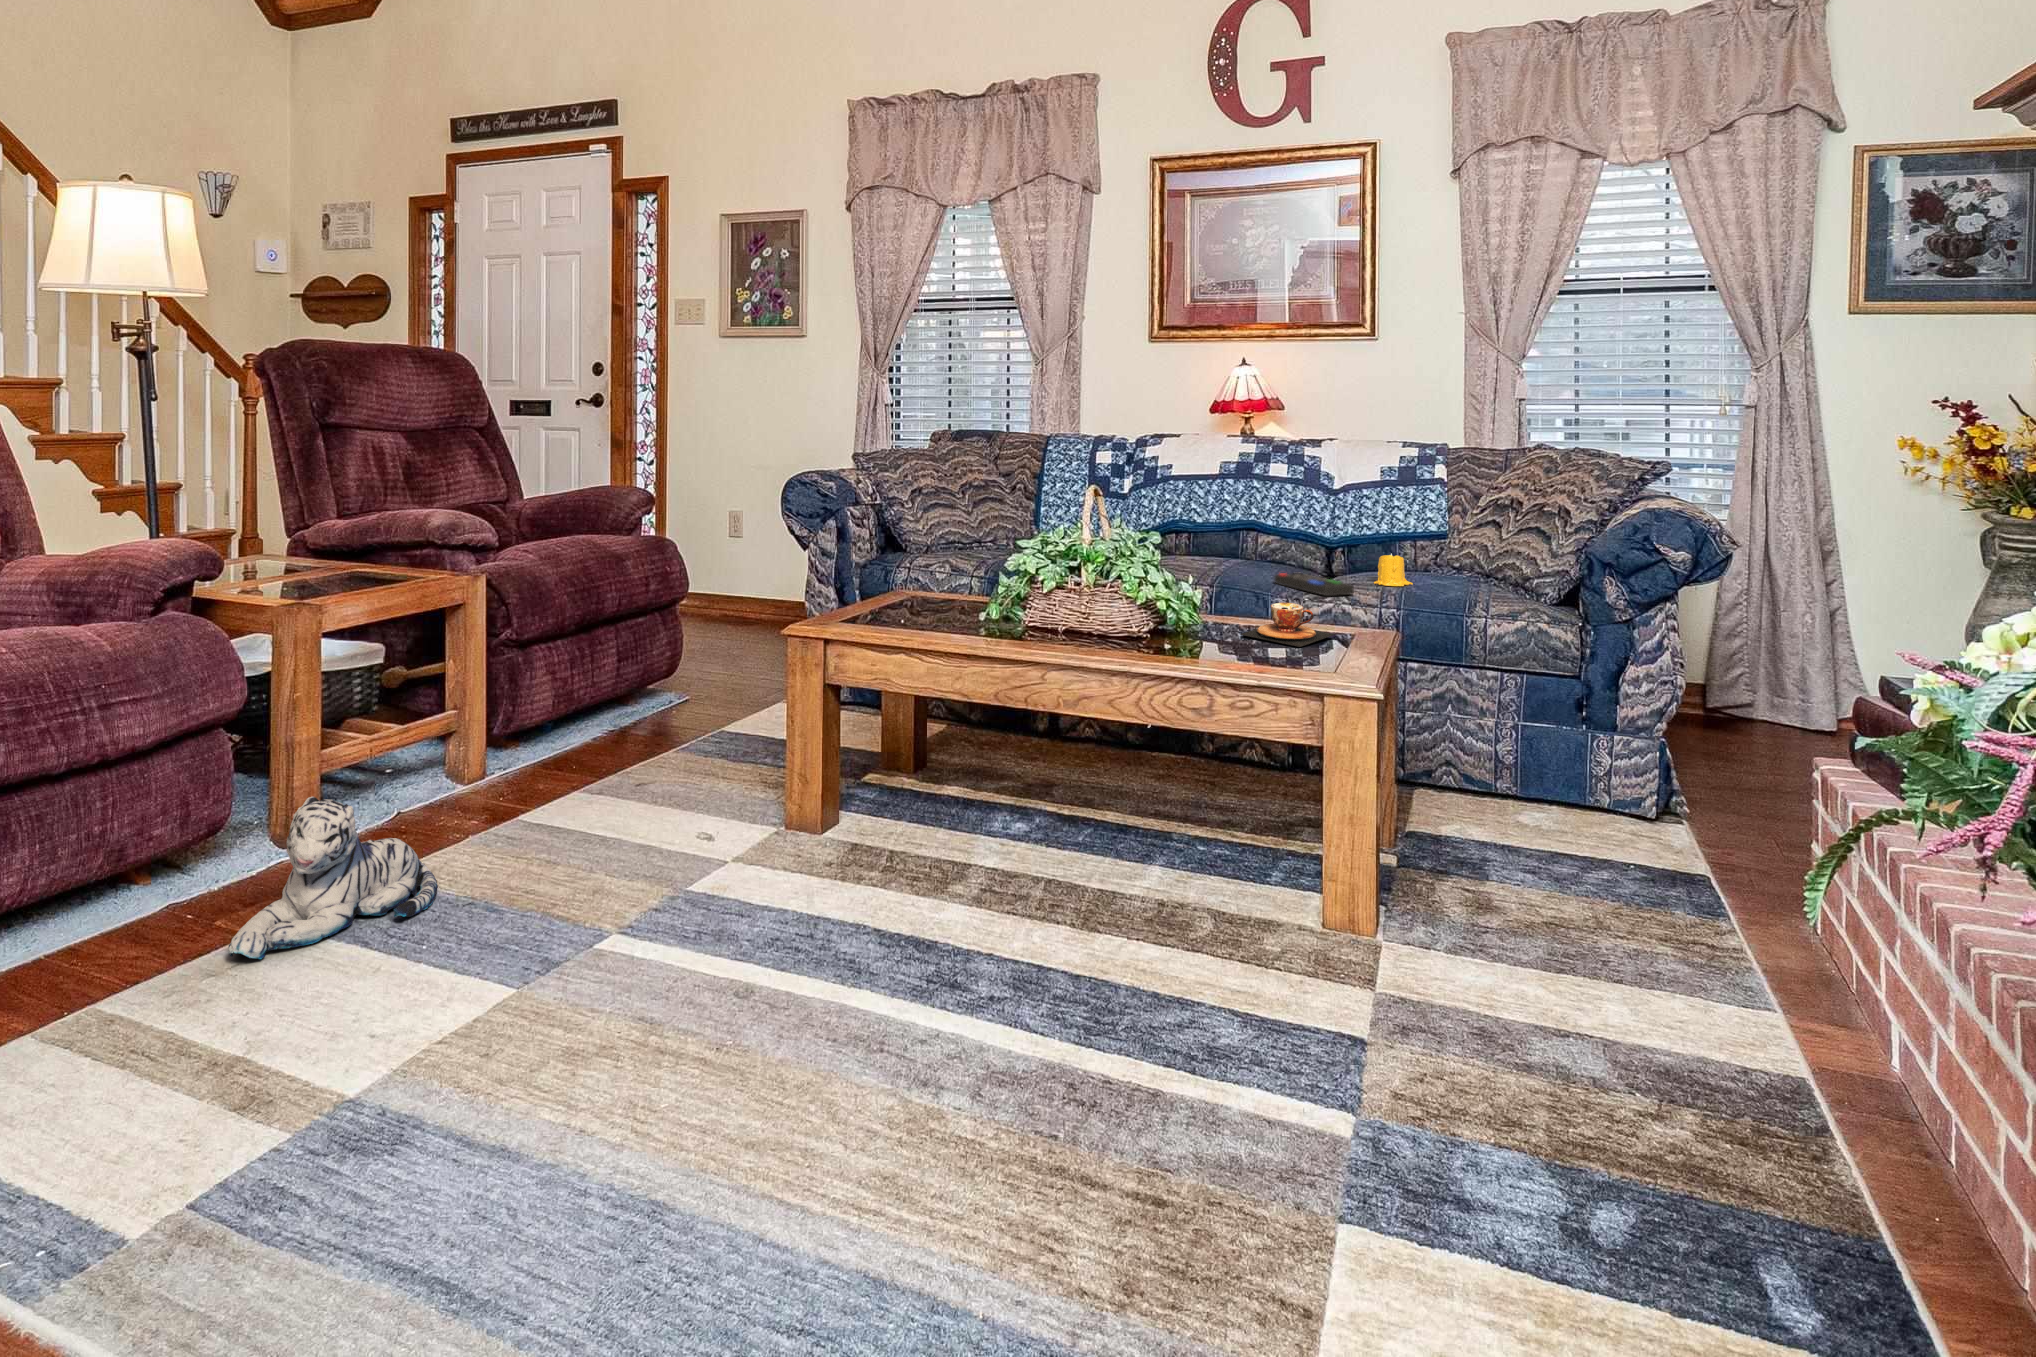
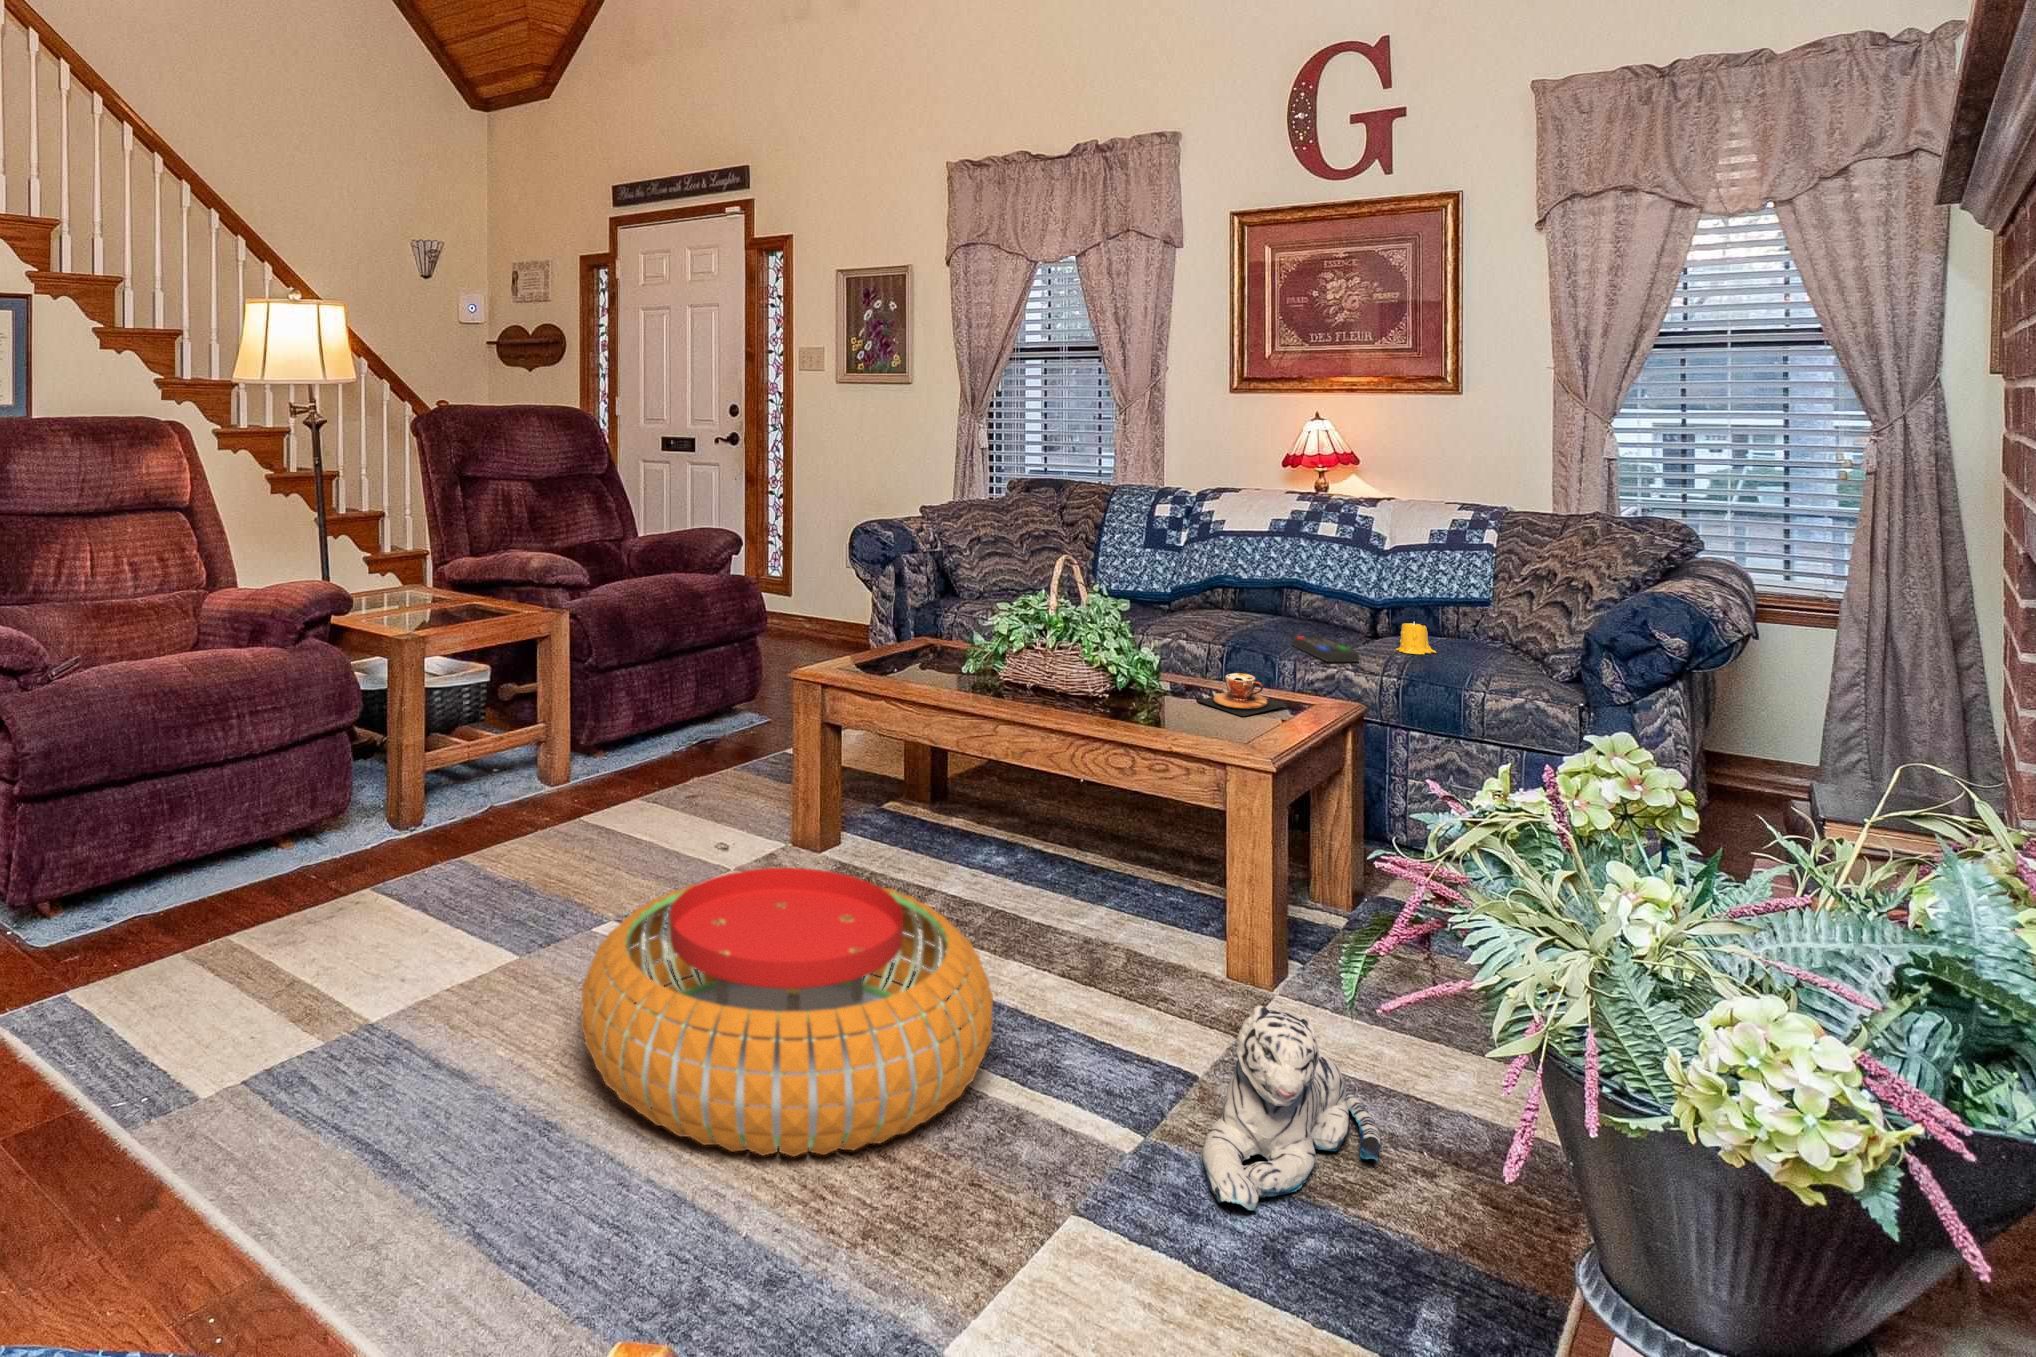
plush toy: present [229,797,438,959] -> present [1202,1005,1381,1211]
pouf: none [655,846,1179,1214] -> present [581,868,993,1157]

